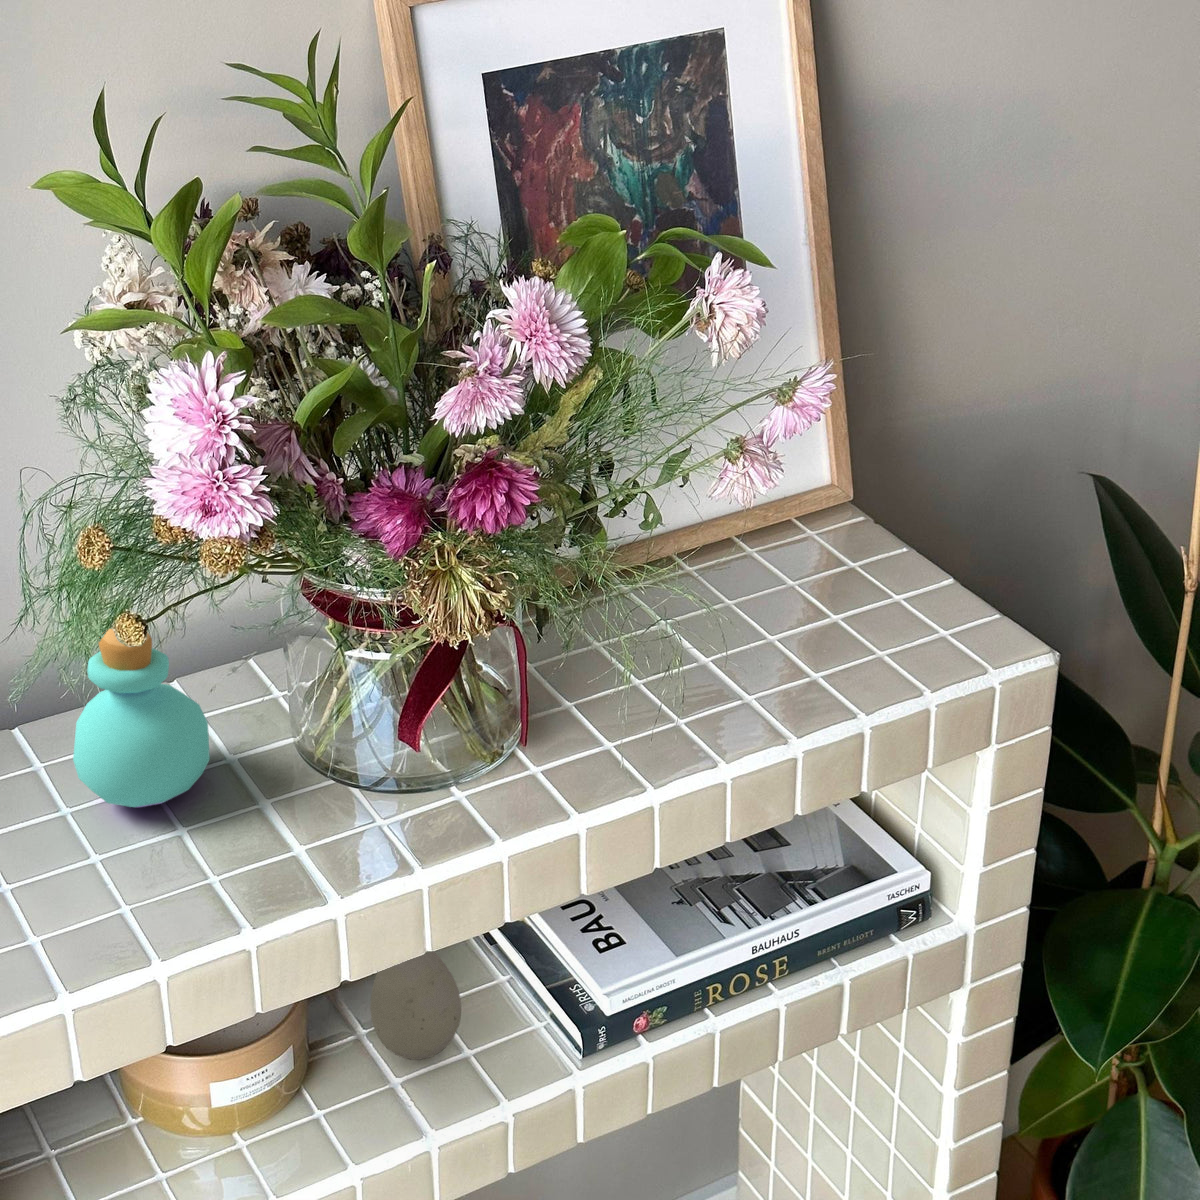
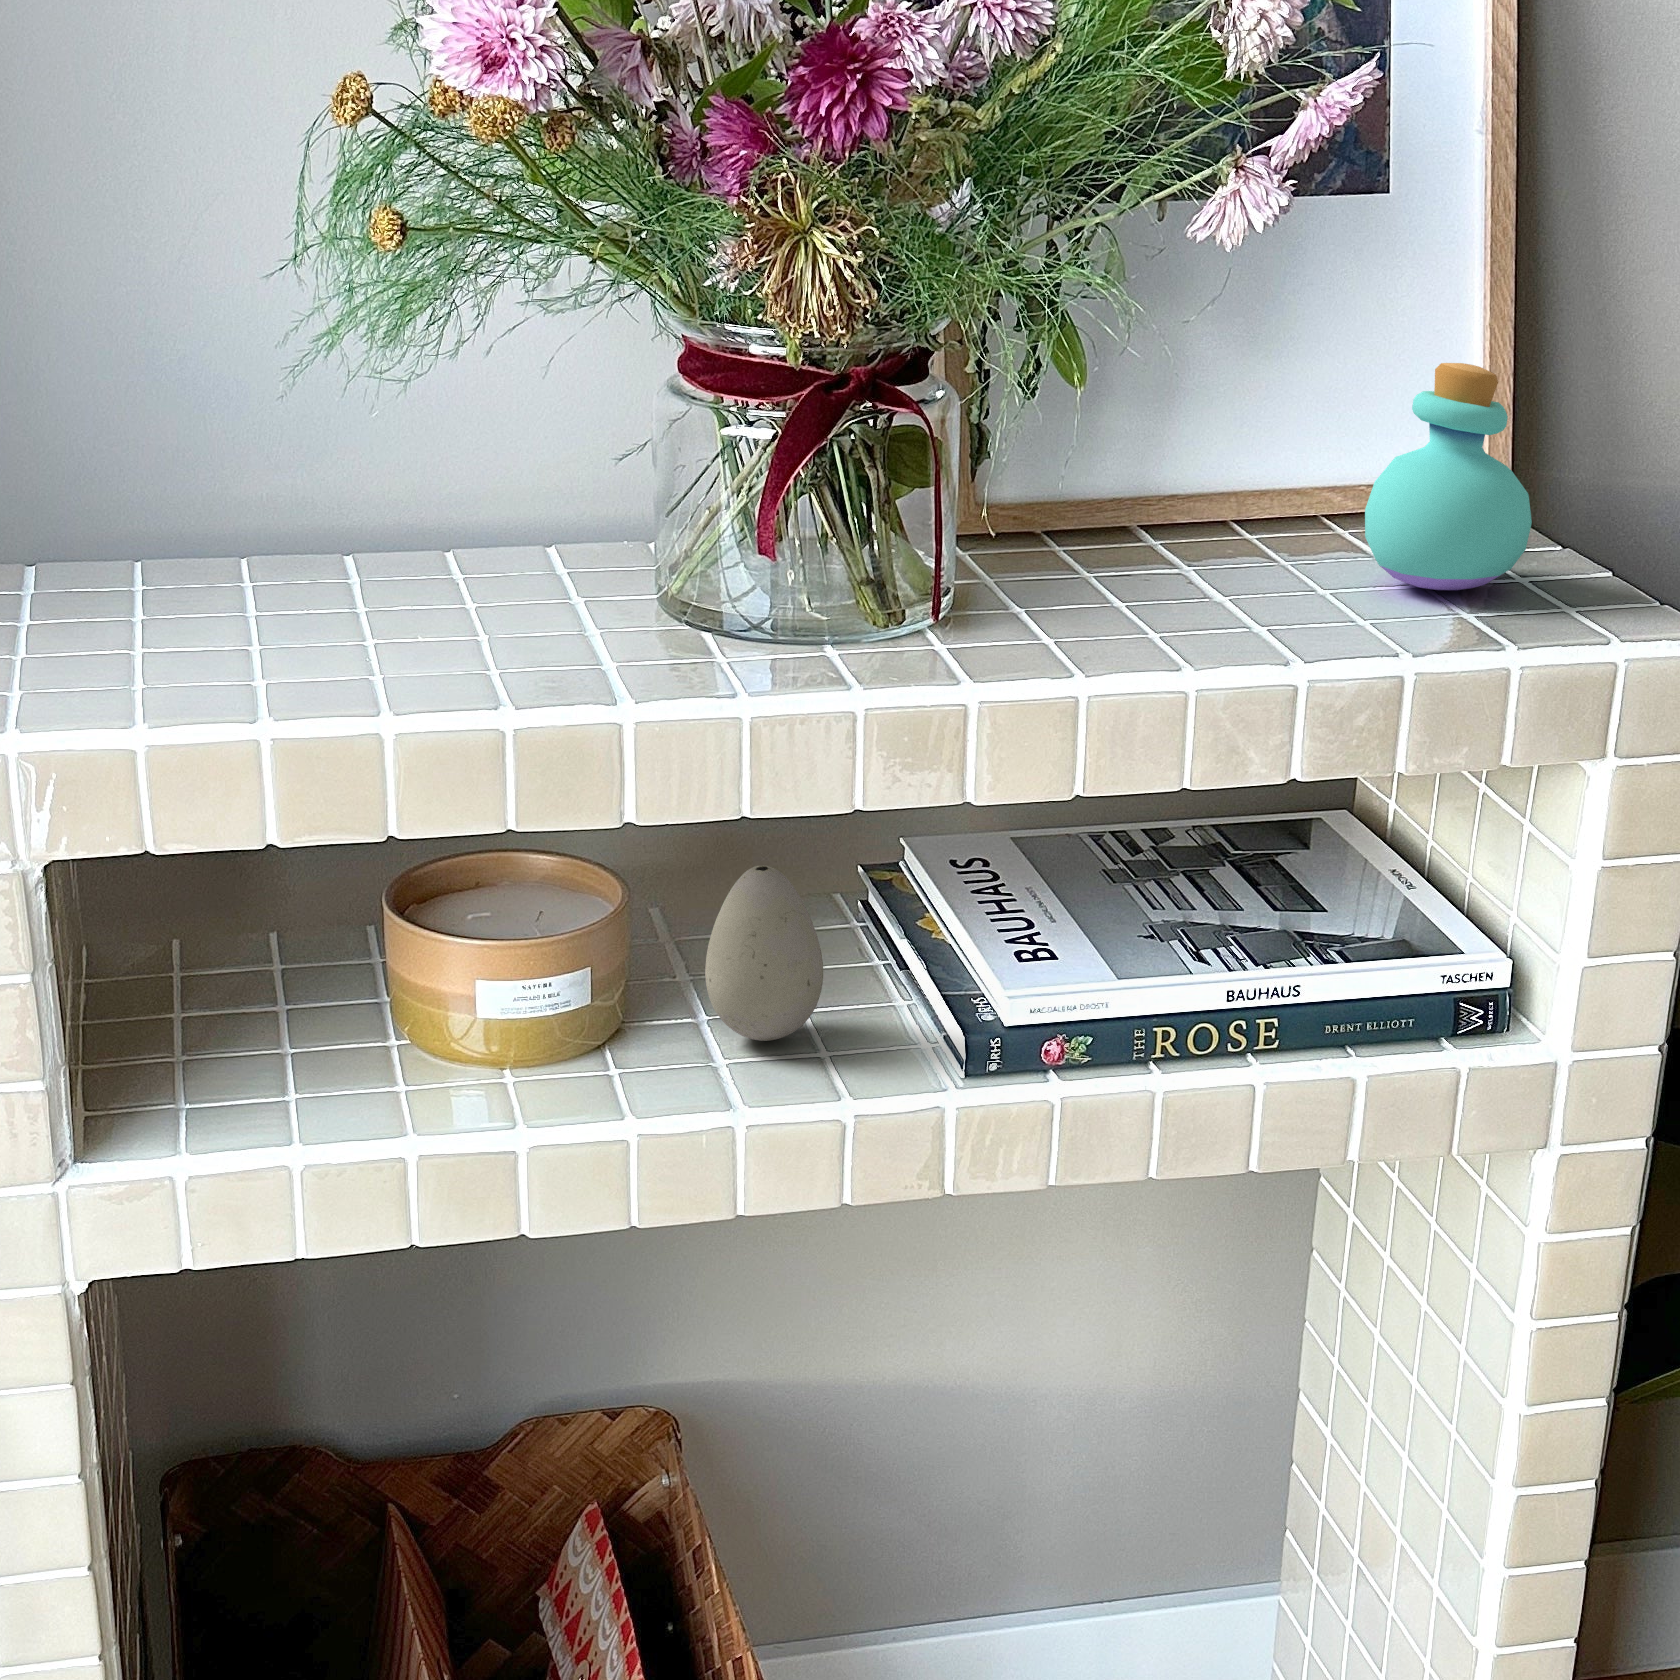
perfume bottle: present [73,629,210,807] -> present [1365,363,1532,590]

